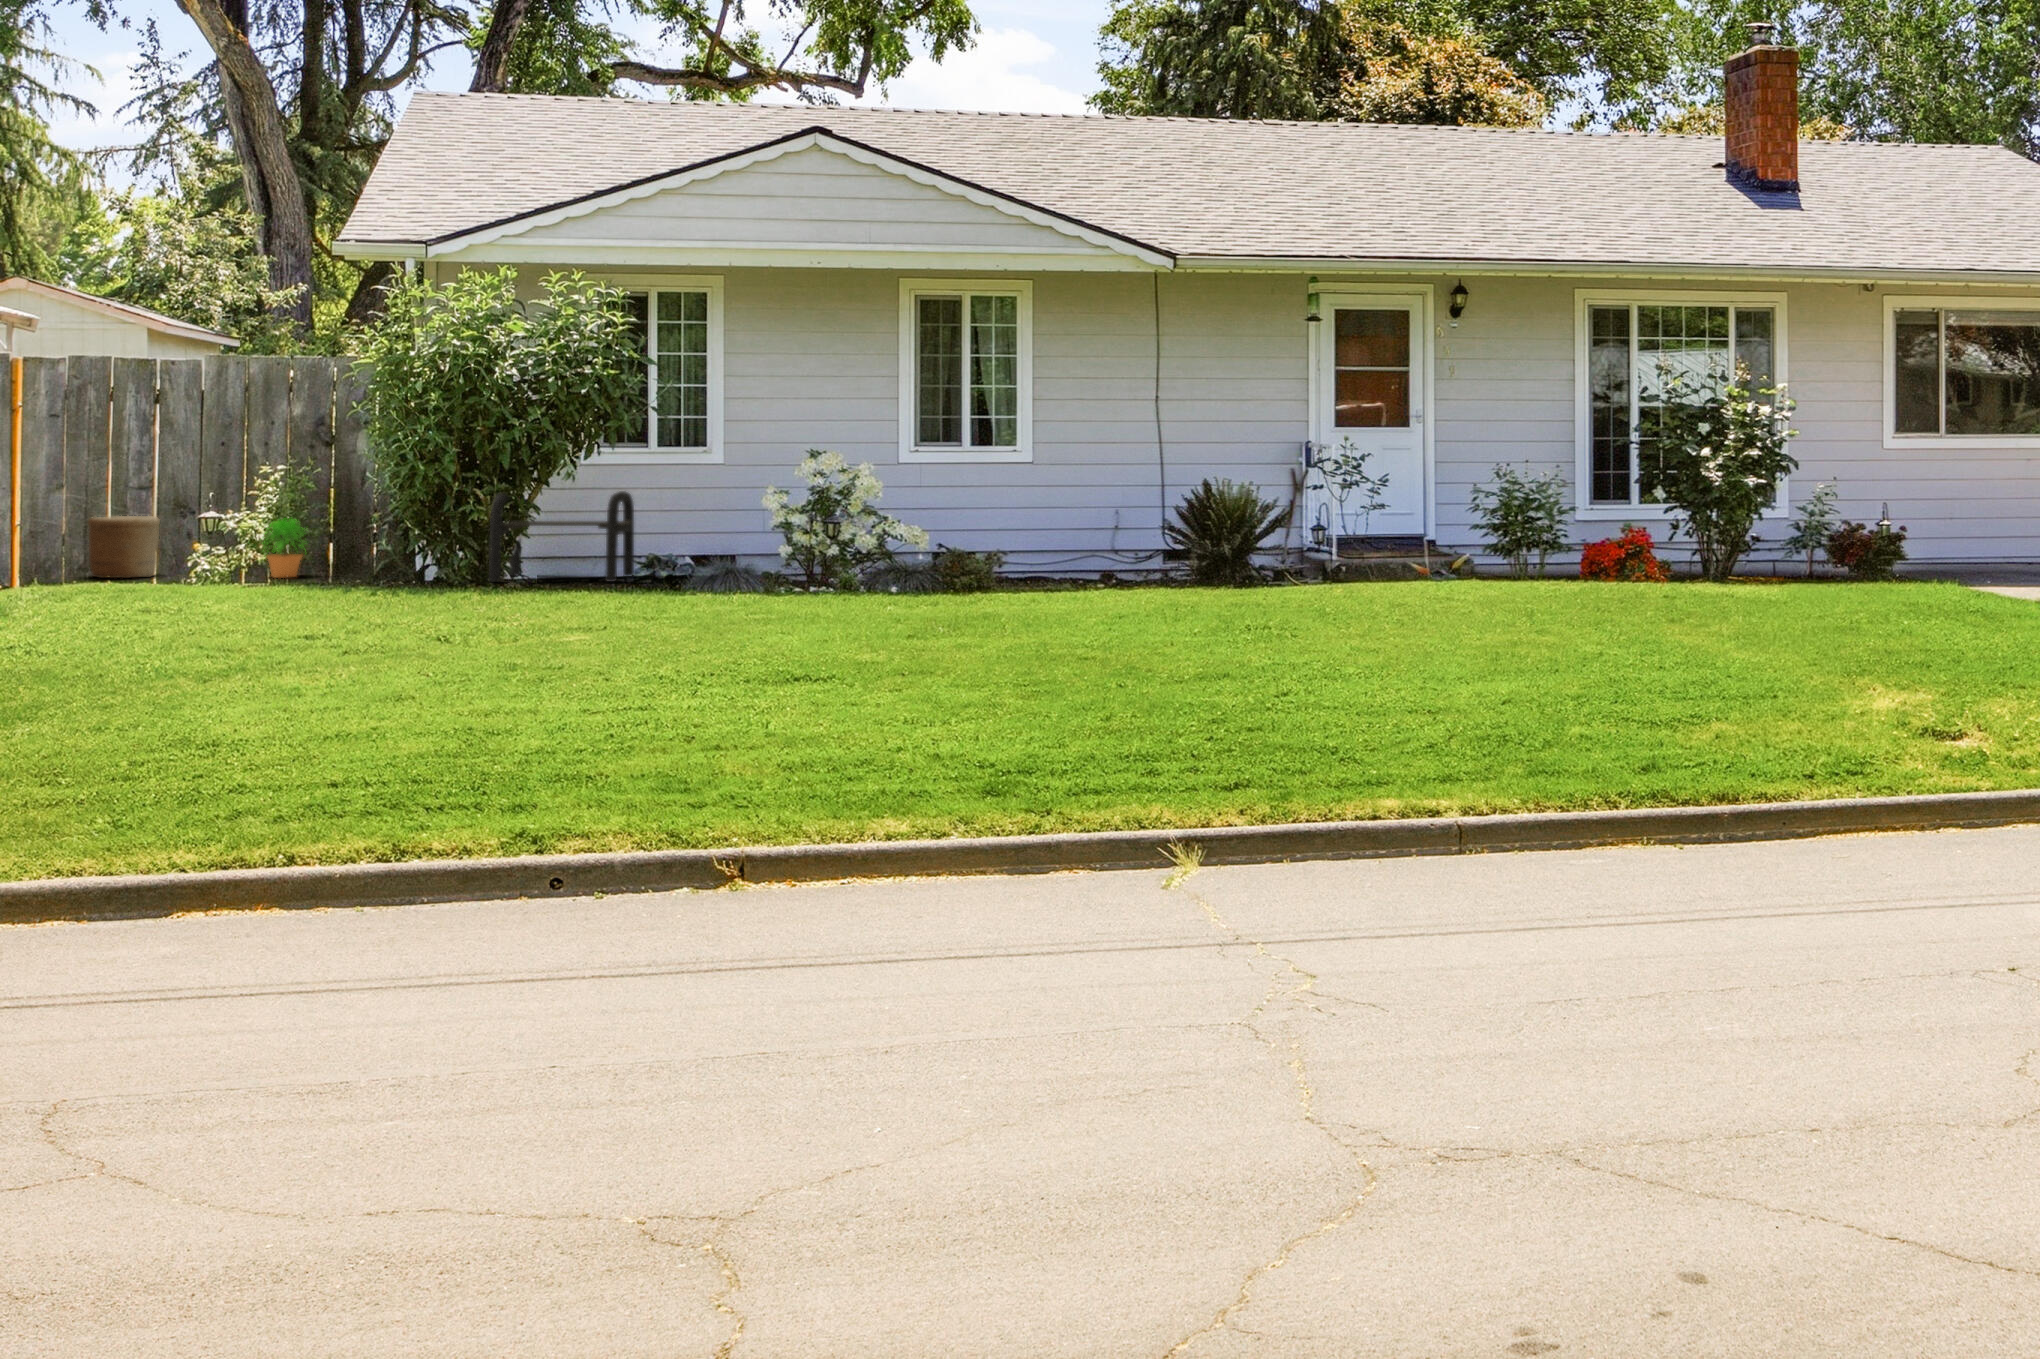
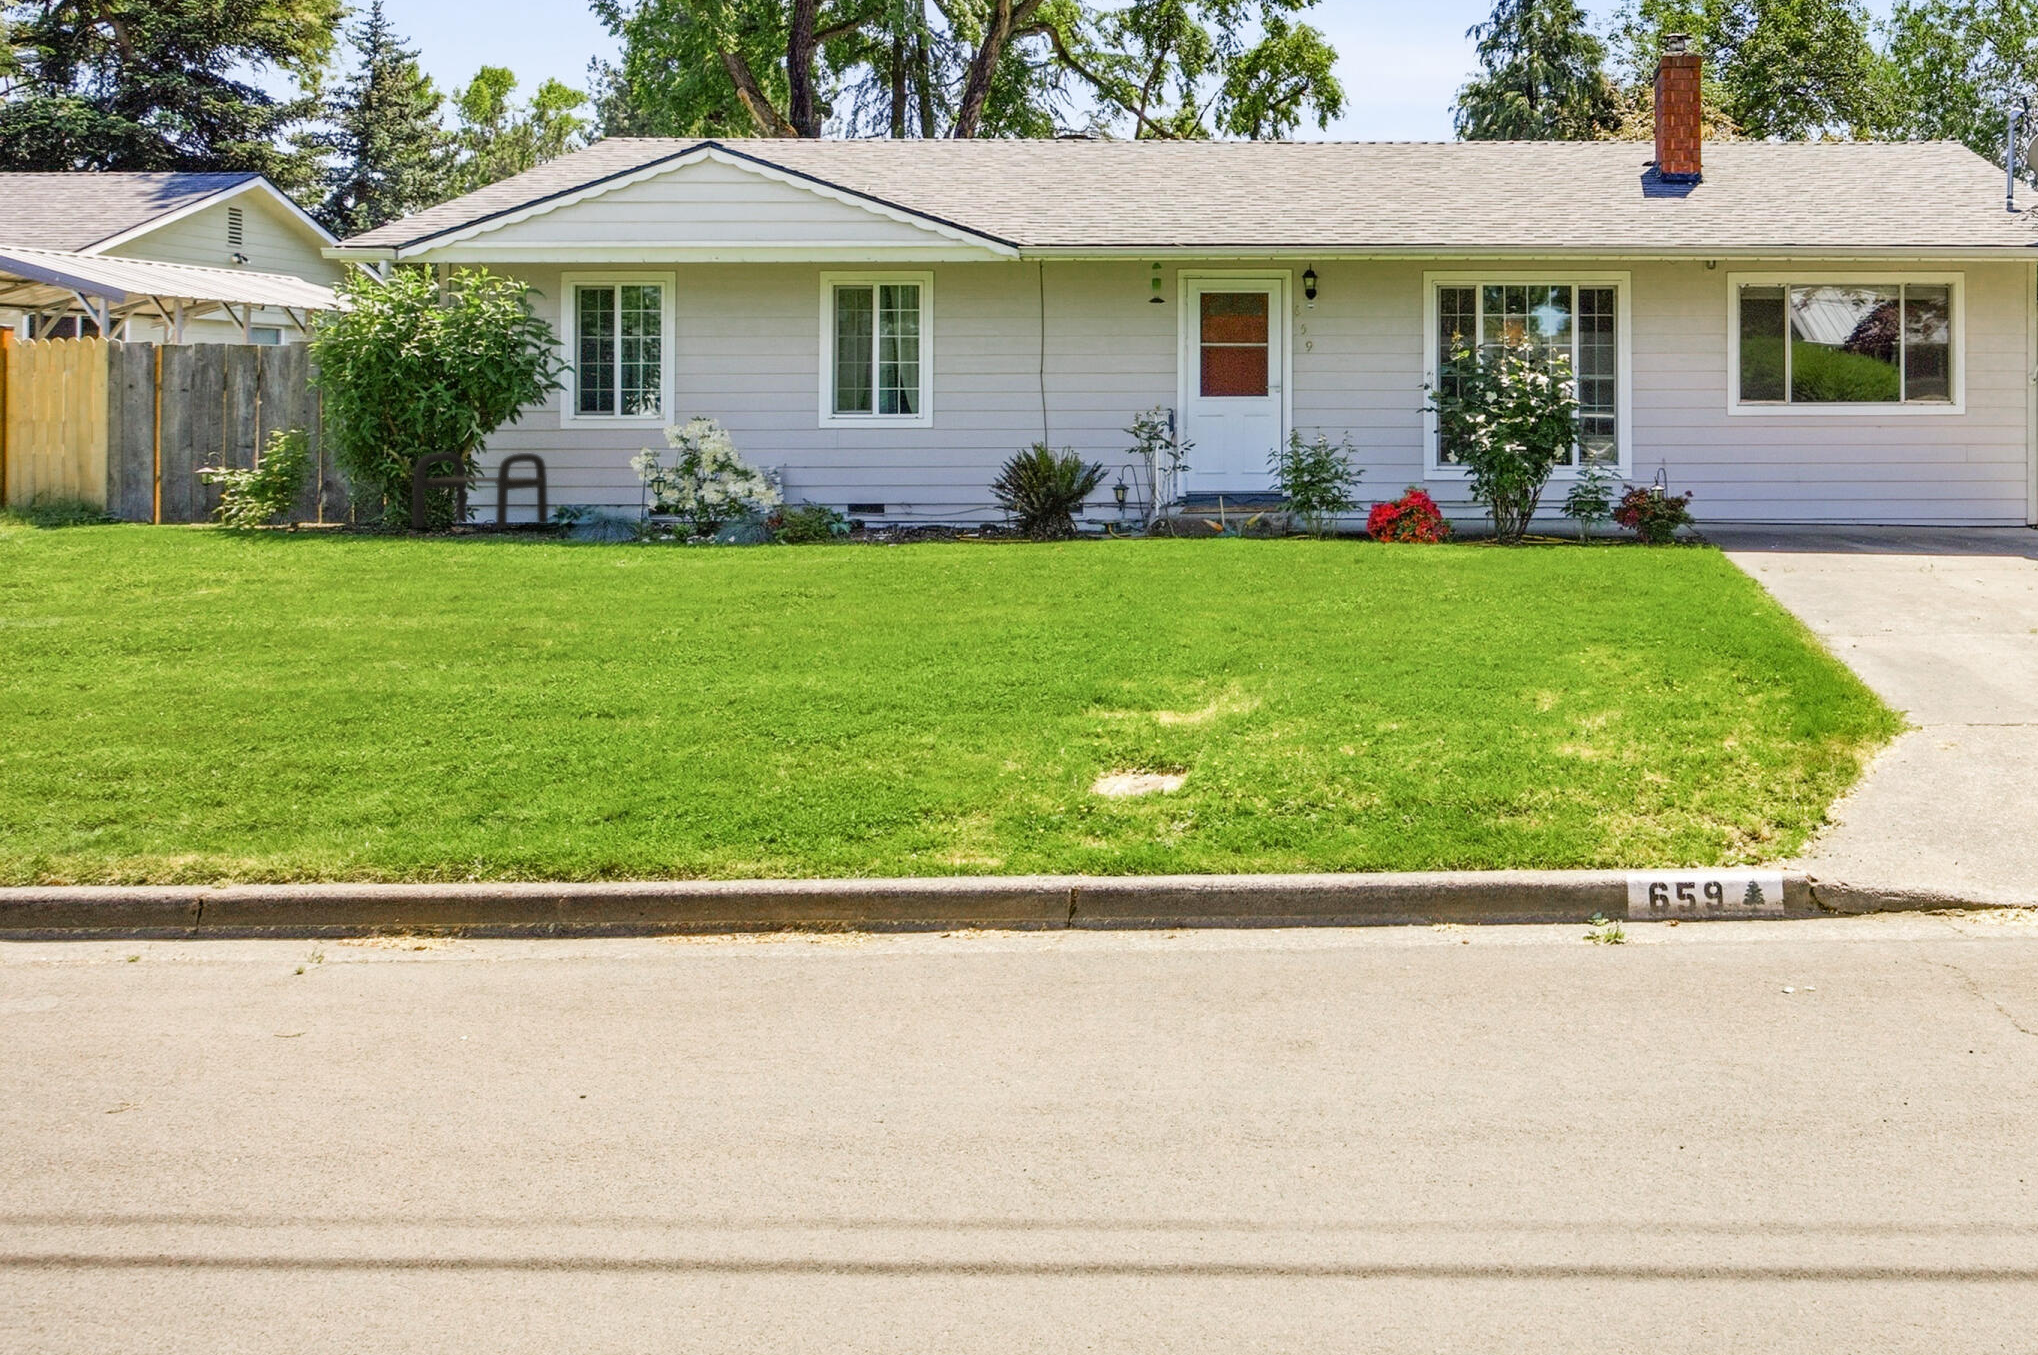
woven basket: present [88,516,160,578] -> none [157,471,219,520]
potted plant: present [264,518,306,578] -> none [272,471,318,521]

